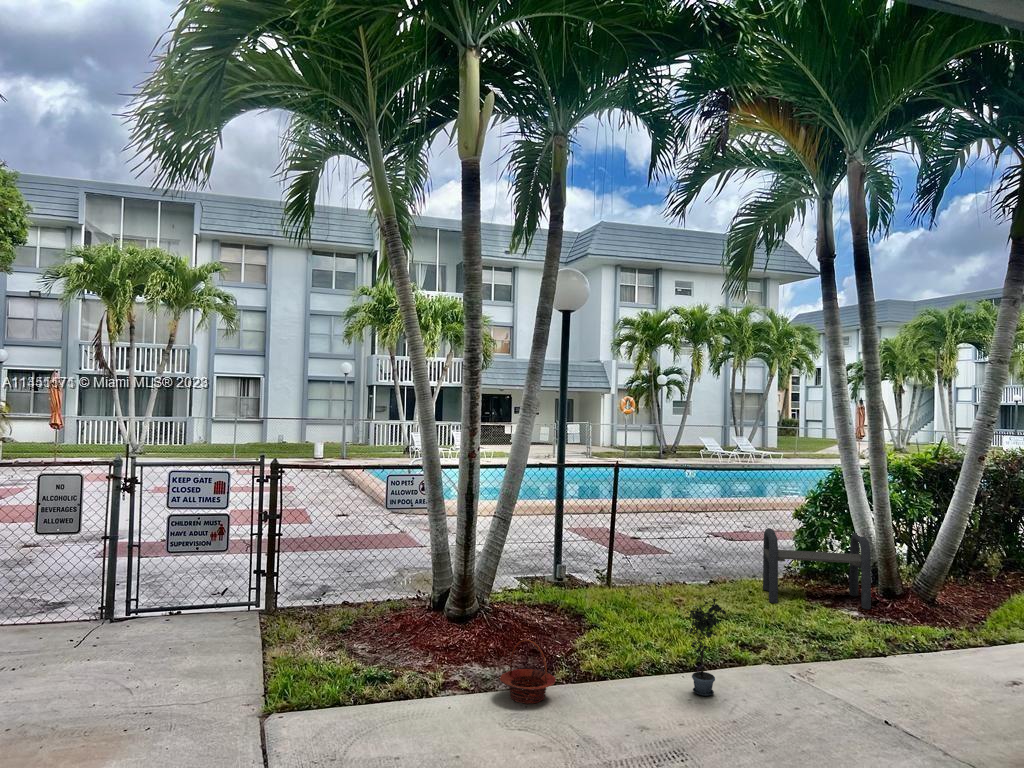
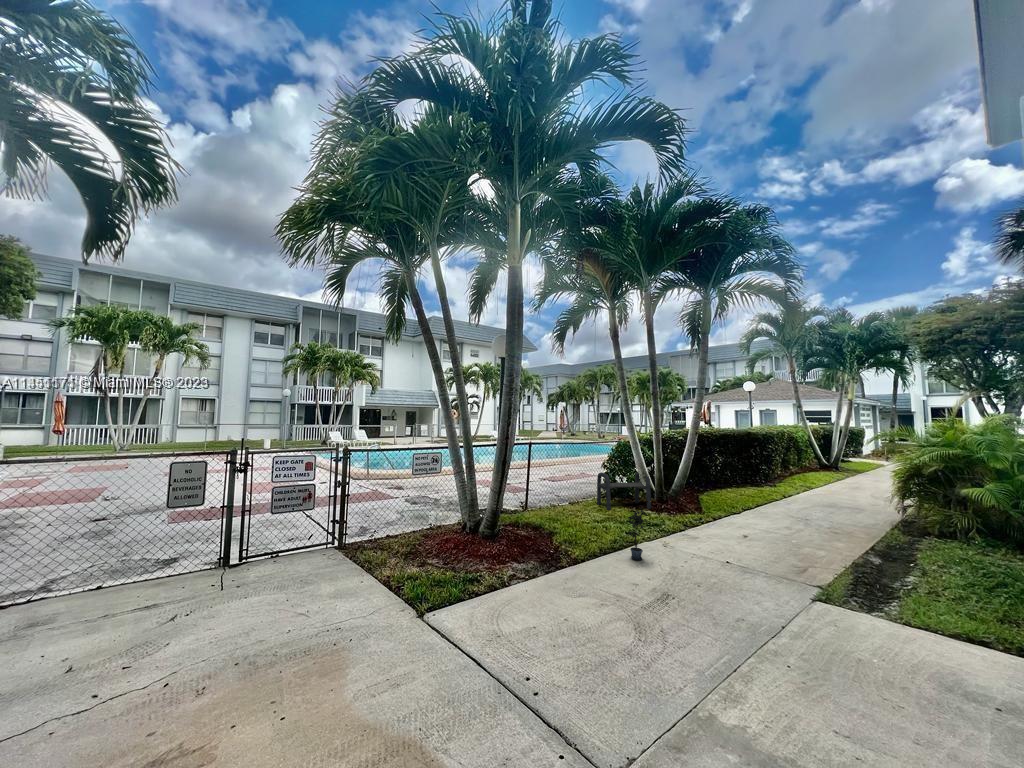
basket: present [500,640,556,704] -> none [543,541,576,578]

